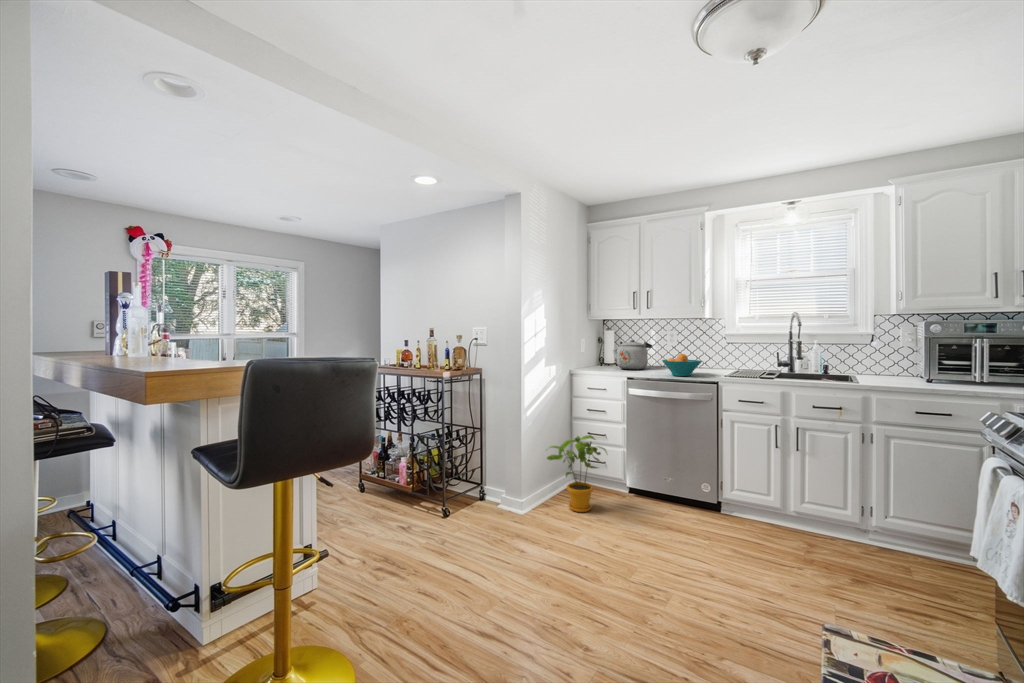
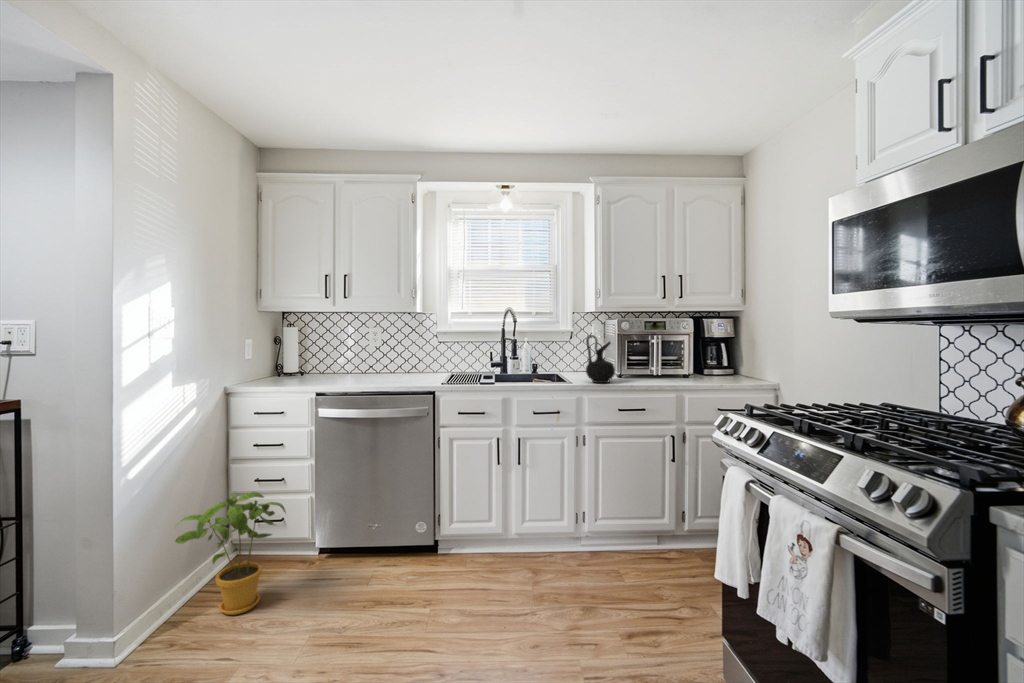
ceramic jug: none [879,338,916,385] -> present [586,335,615,383]
kettle: present [613,340,652,369] -> none [295,340,350,380]
fruit bowl: present [662,354,702,376] -> none [364,358,414,387]

